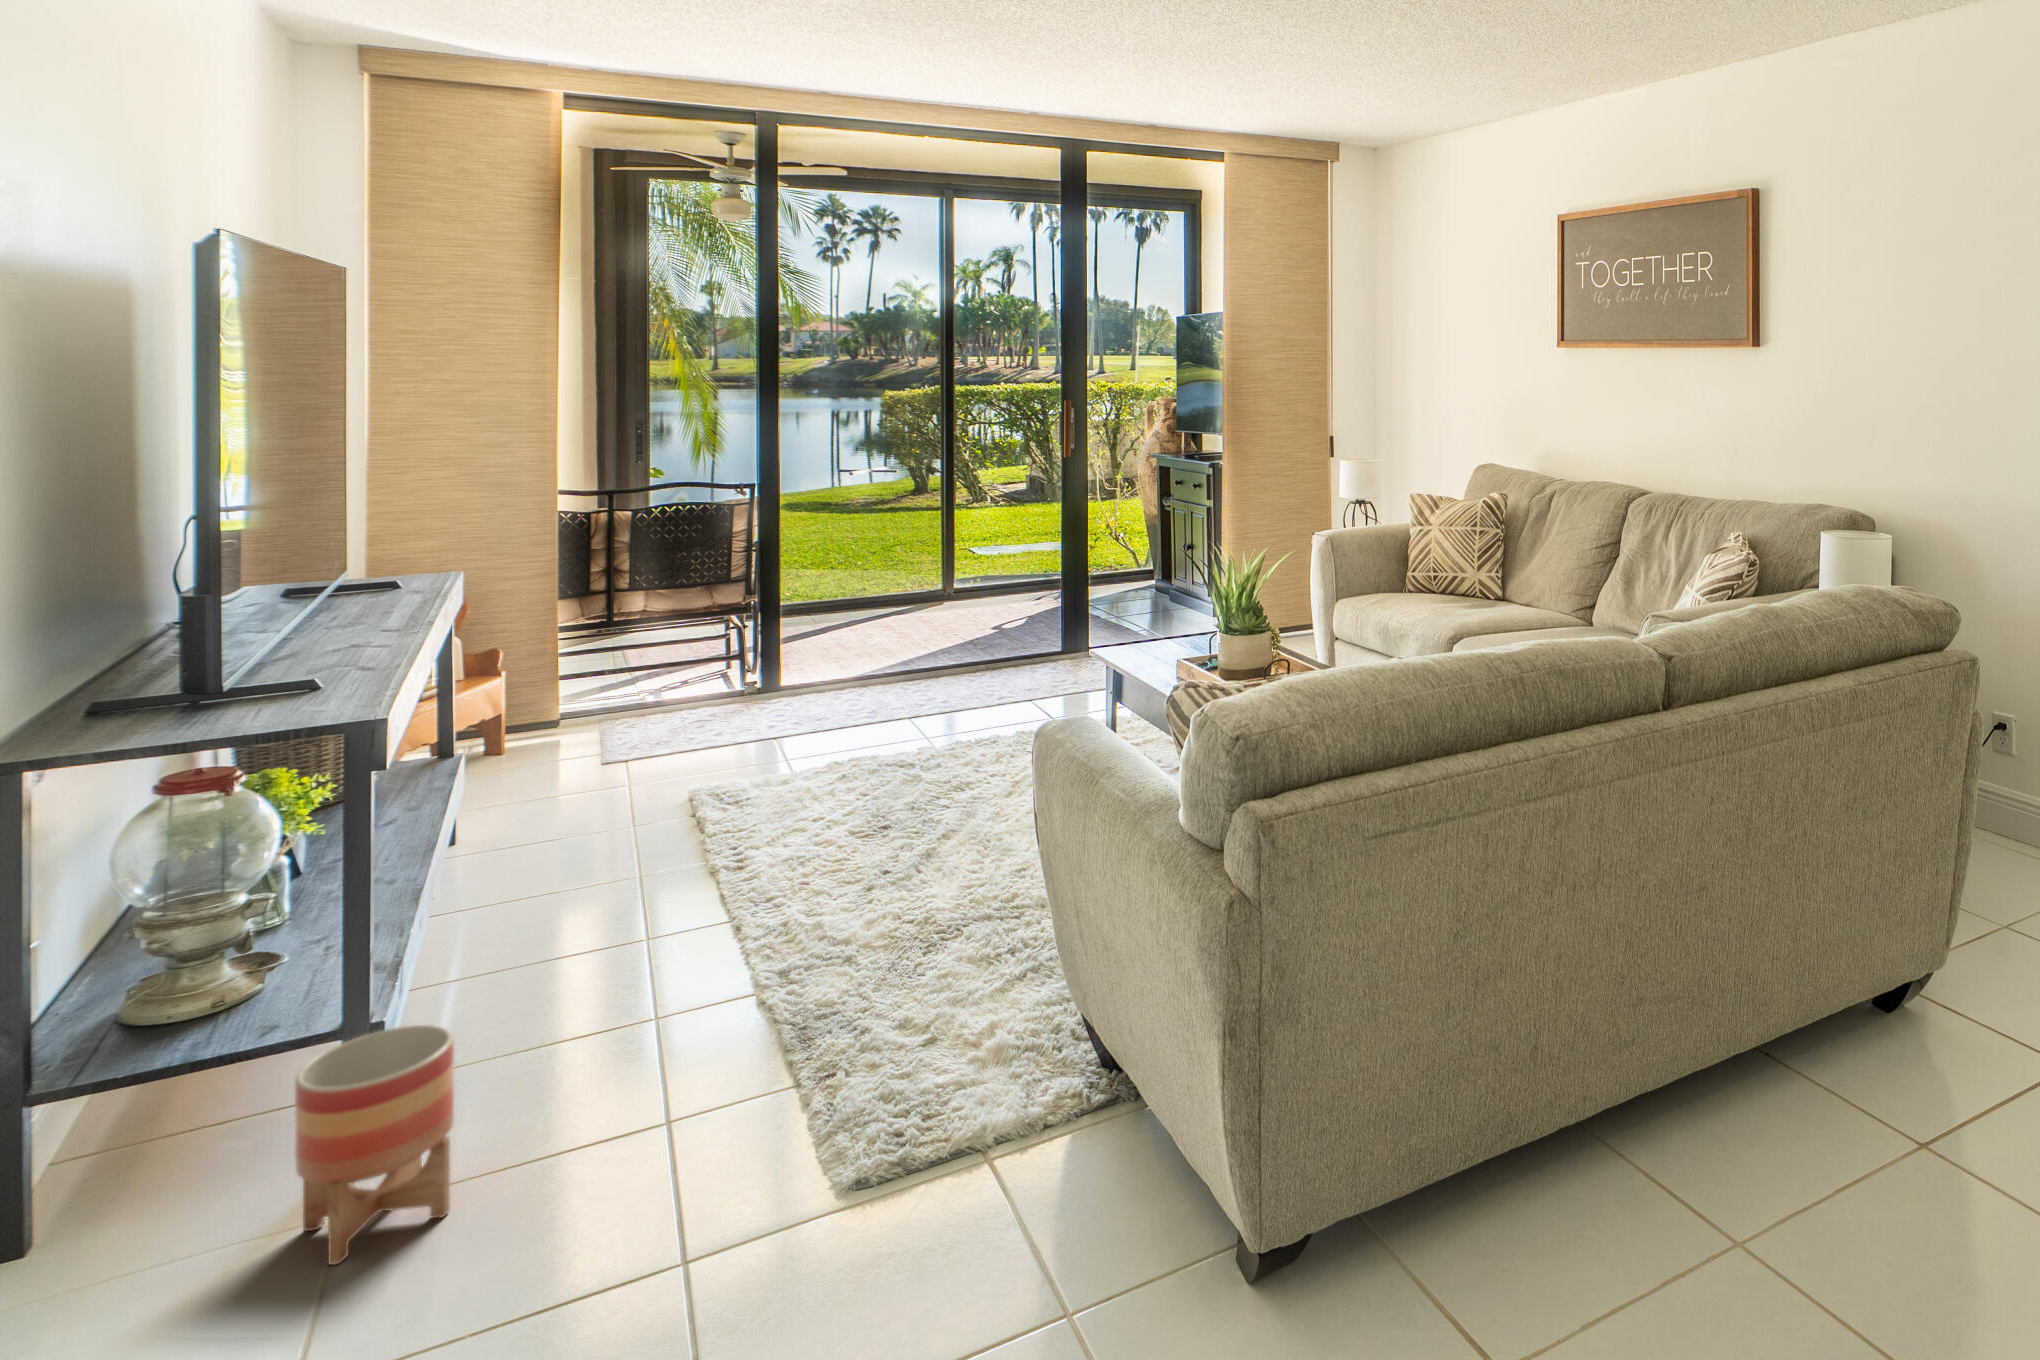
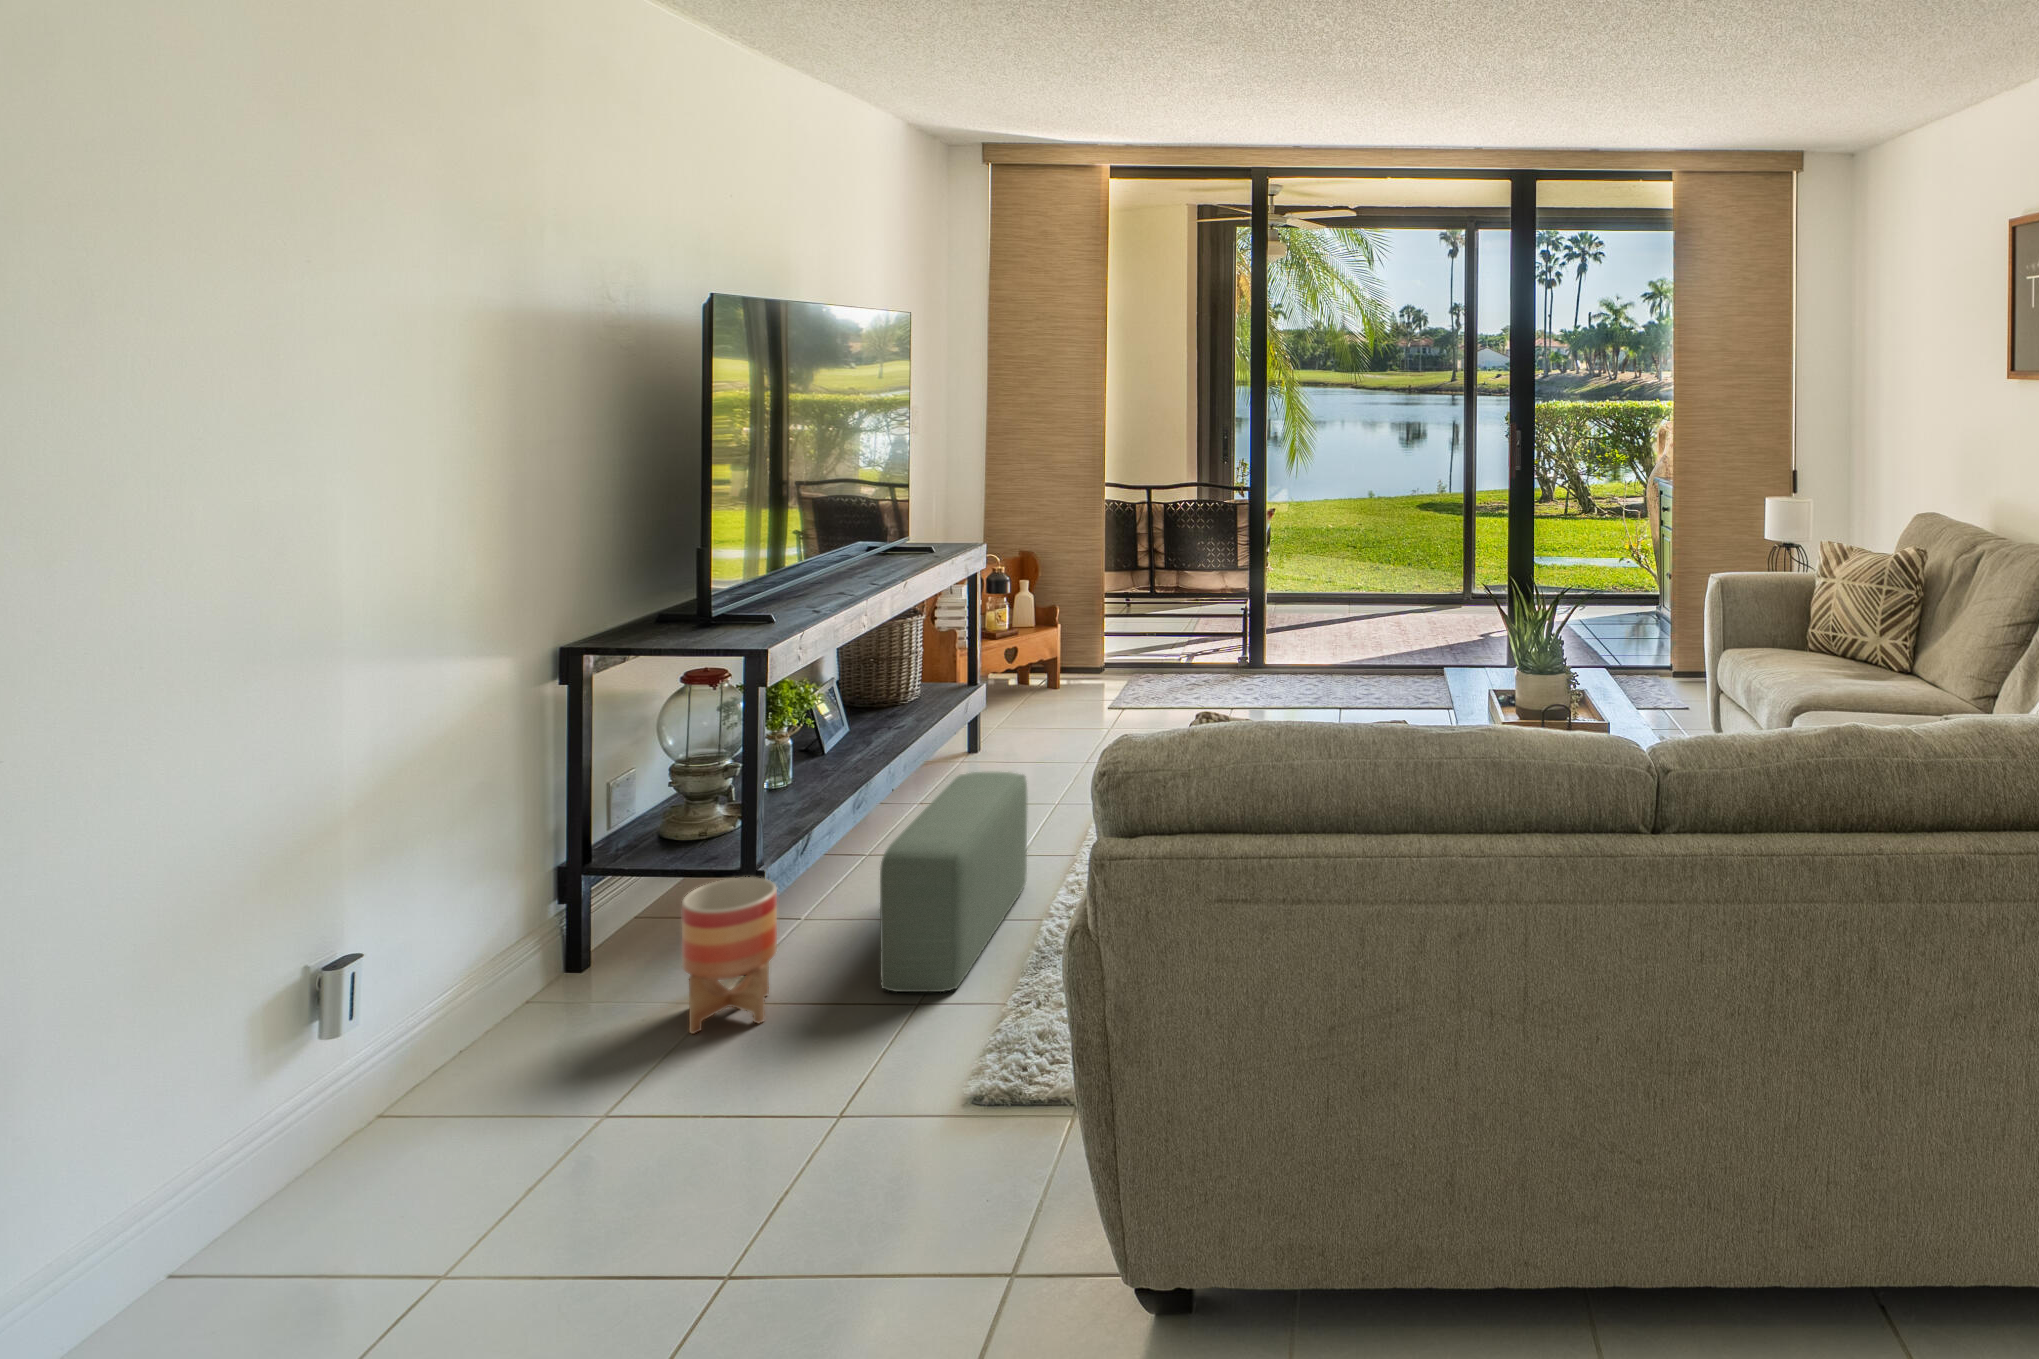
pouf: none [594,829,720,1122] -> present [880,772,1028,992]

